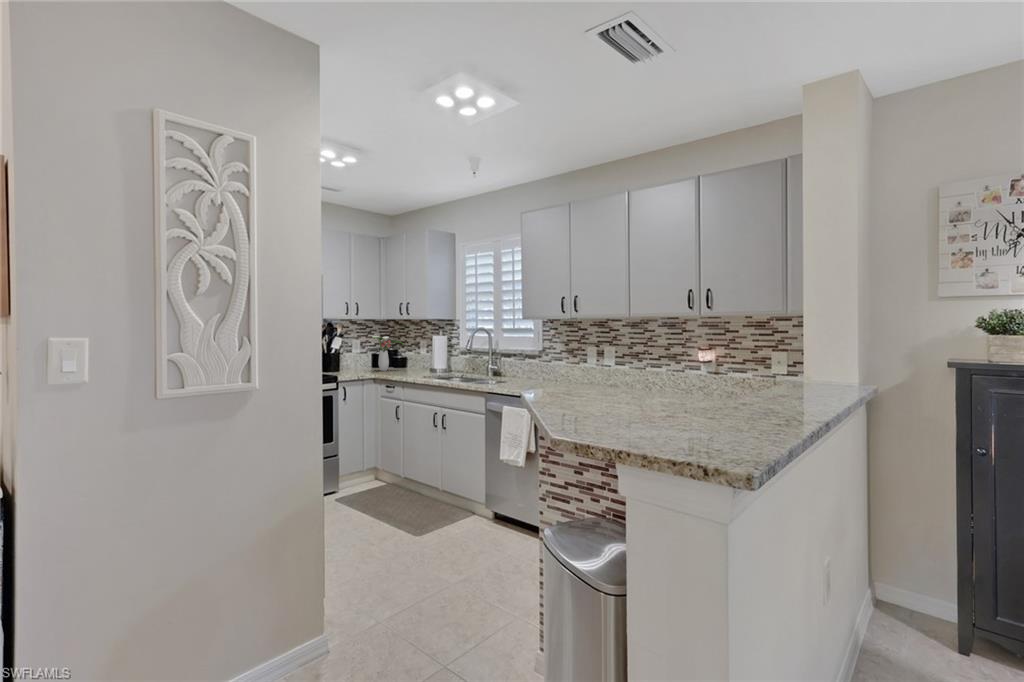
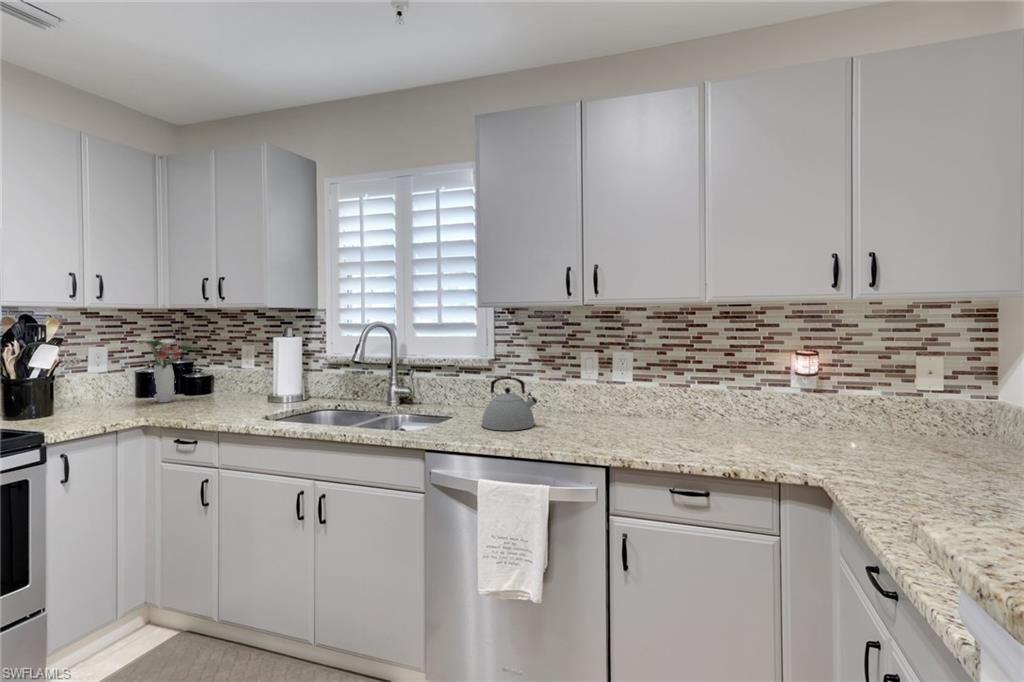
kettle: none [517,359,546,386] -> present [482,377,537,431]

